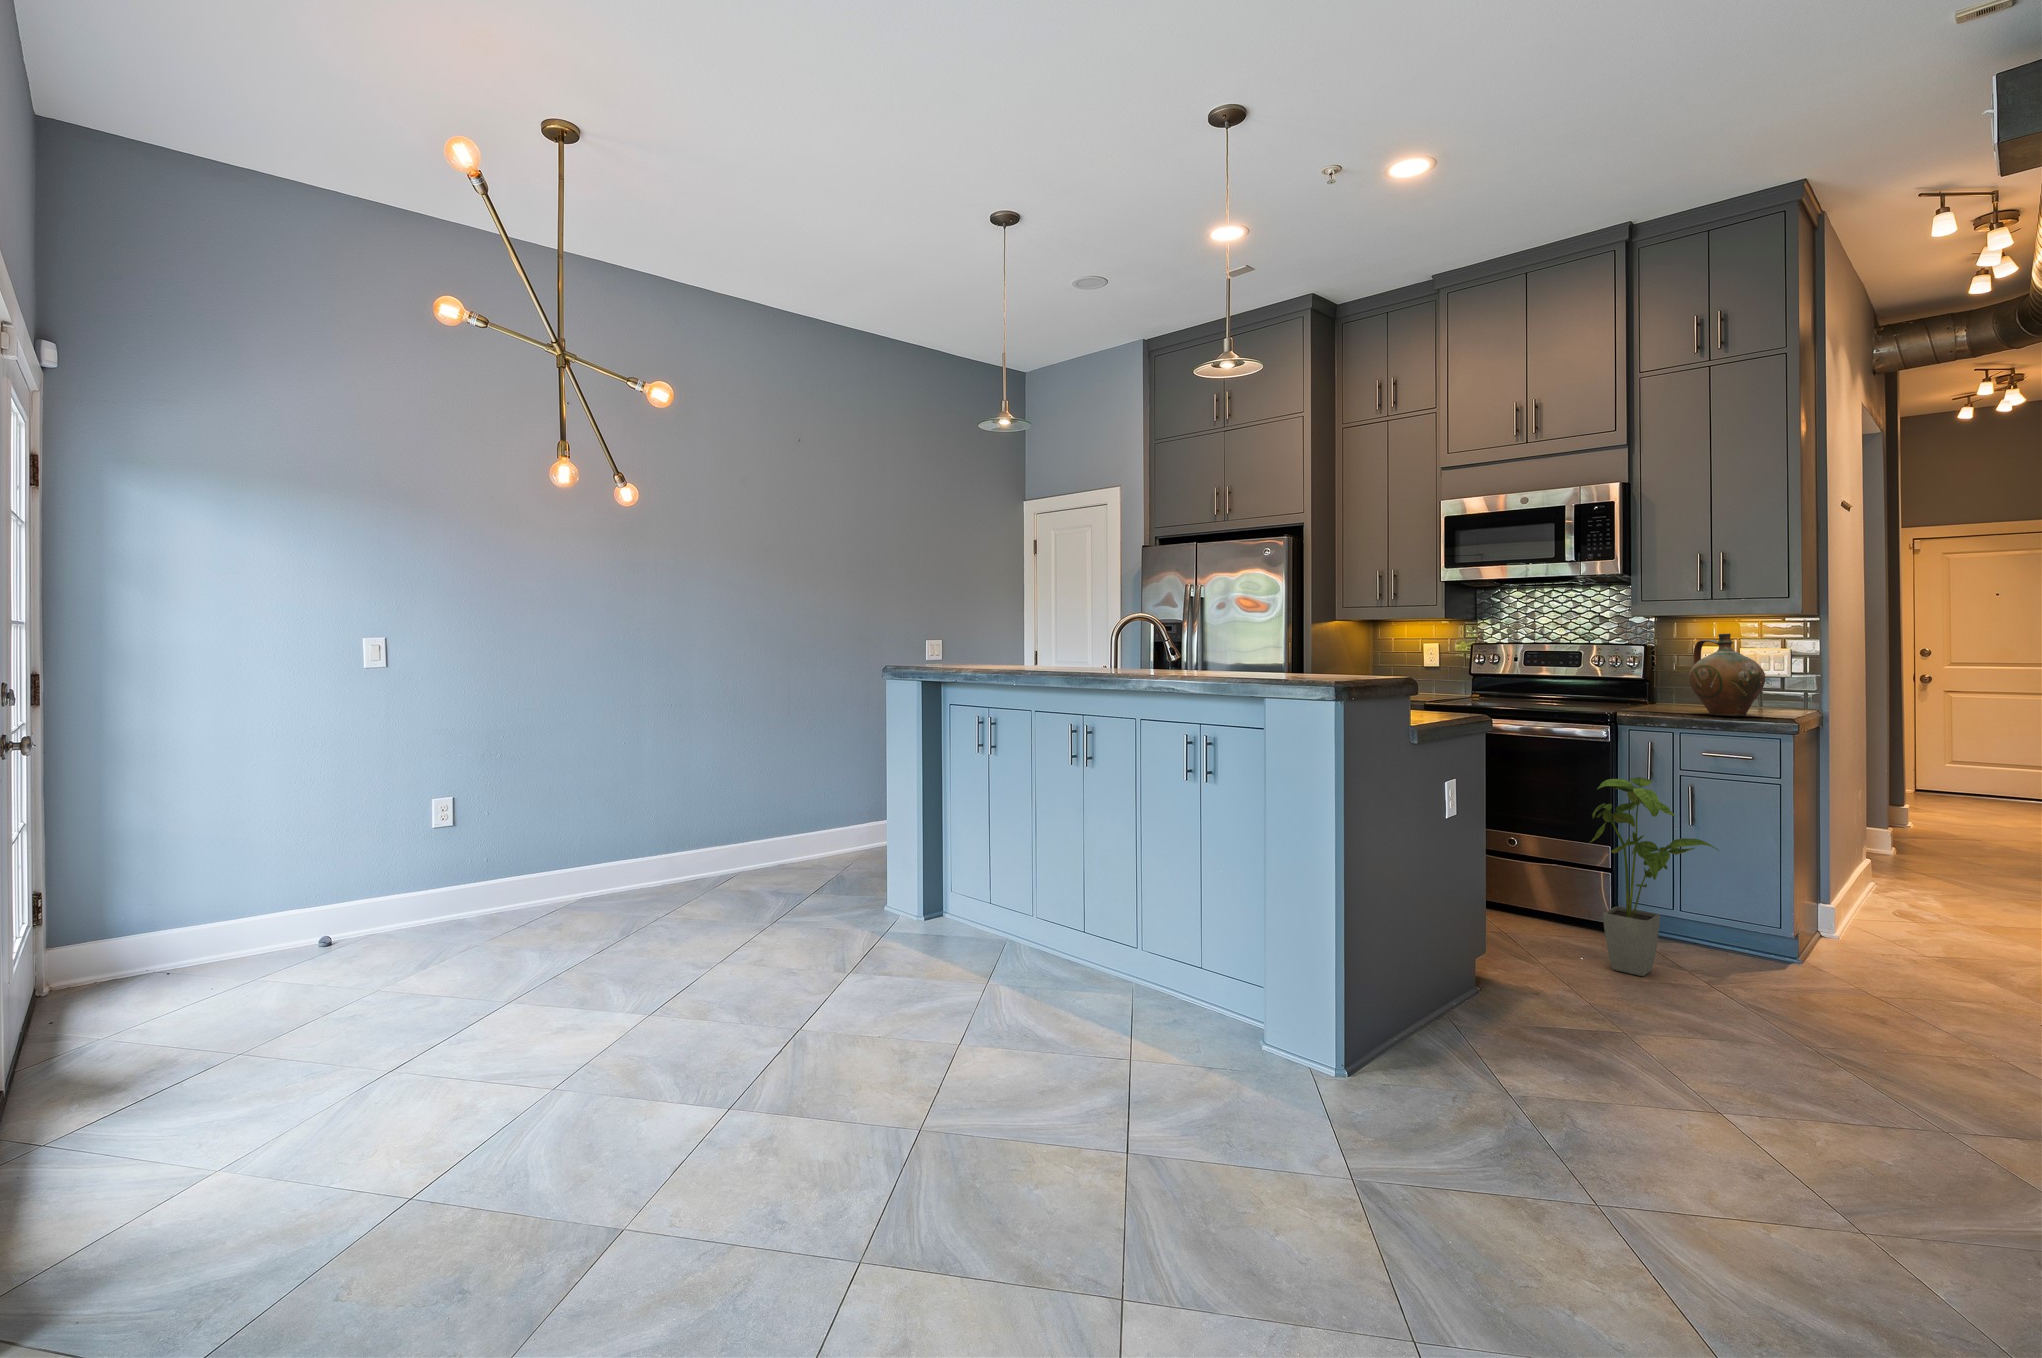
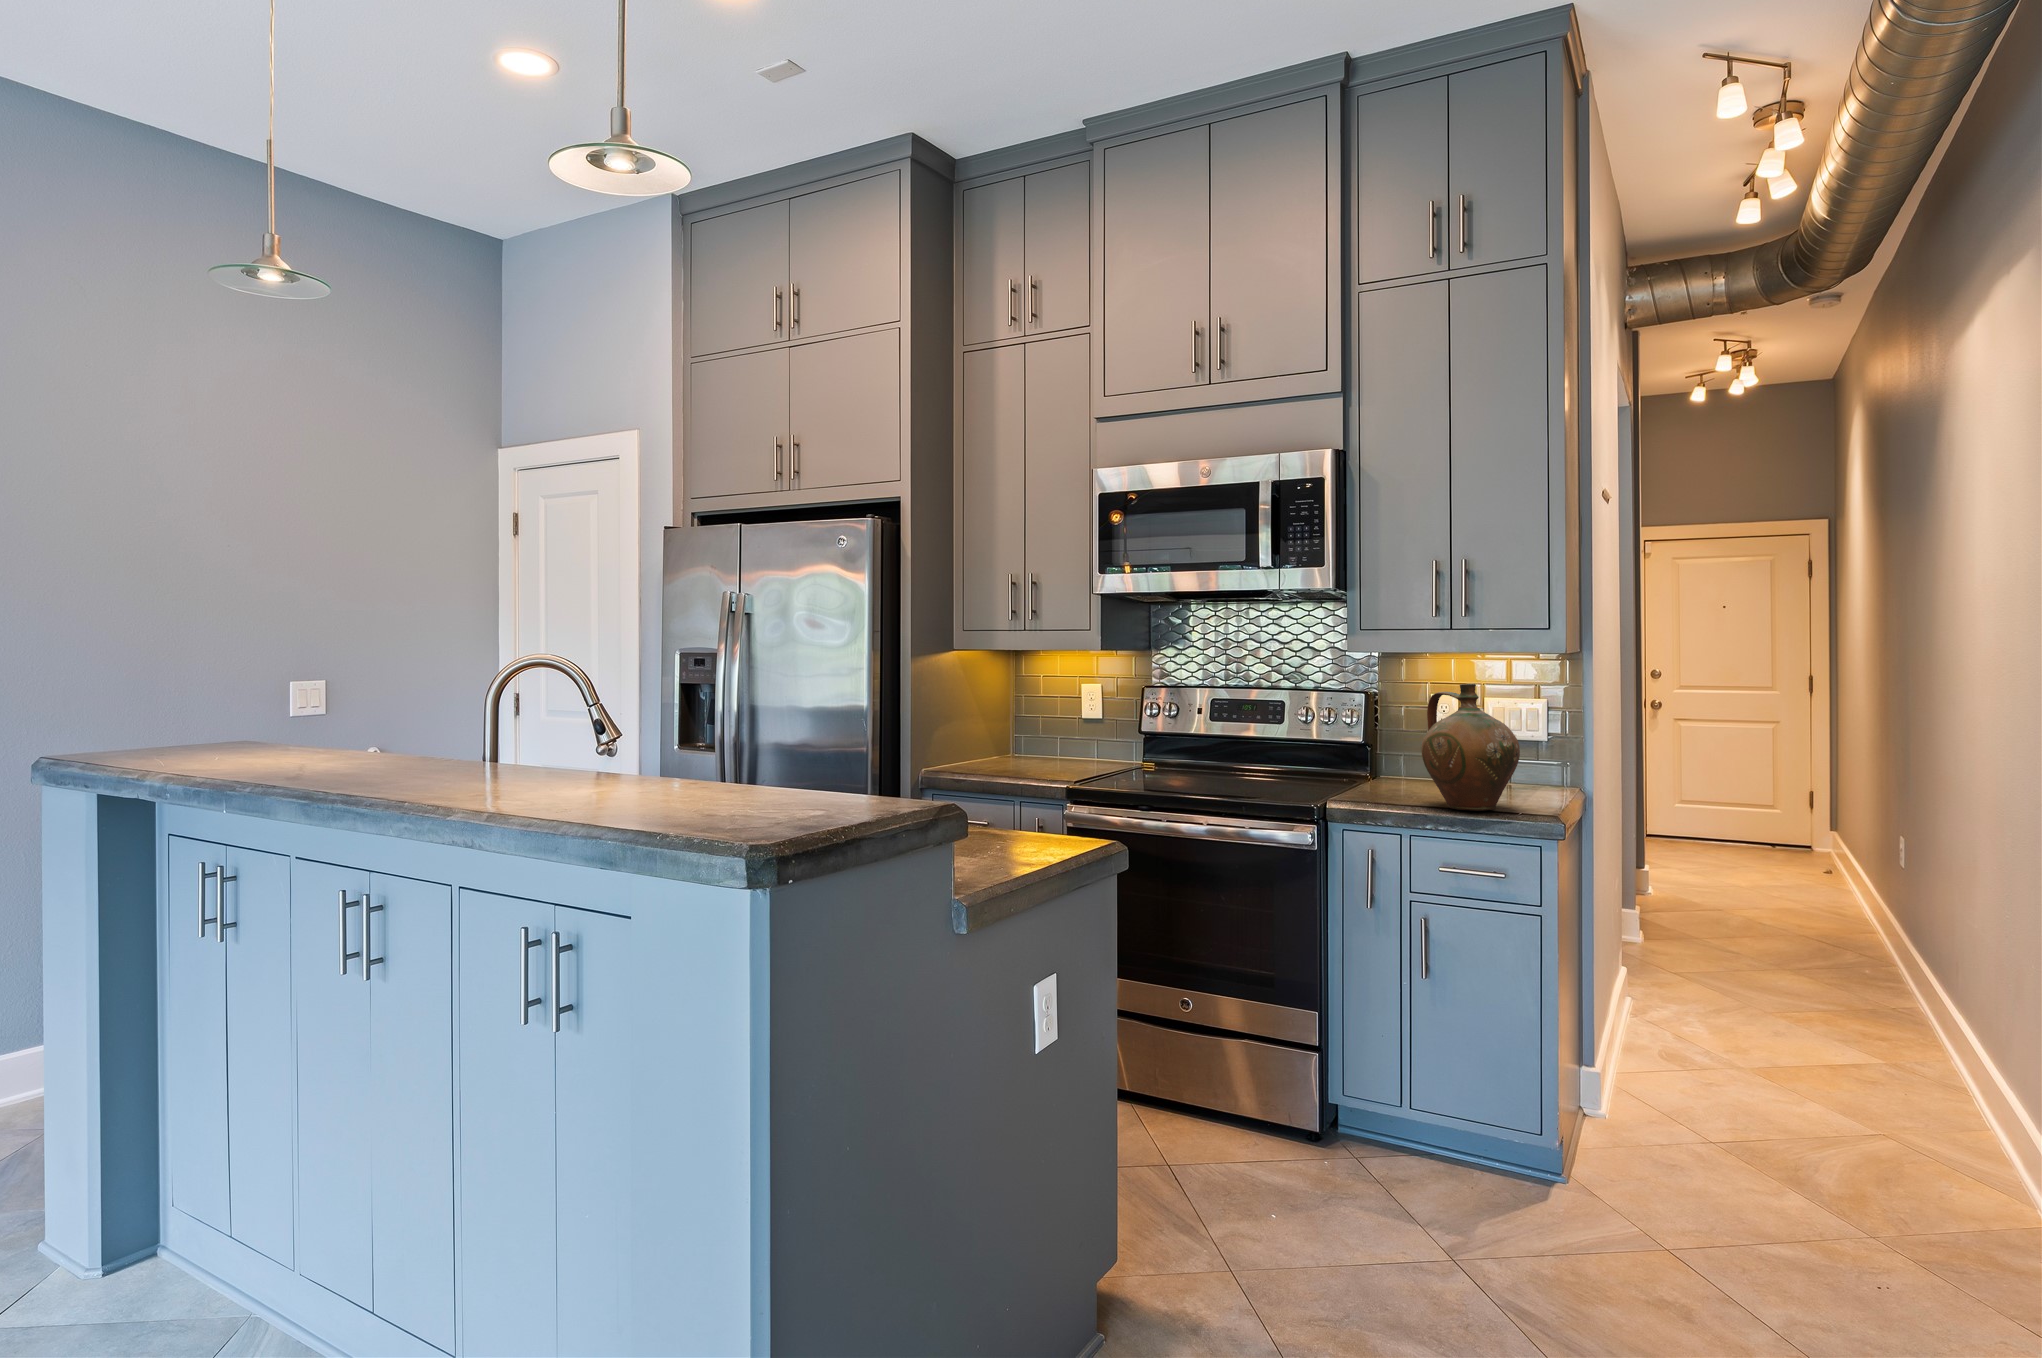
house plant: present [1591,777,1719,976] -> none [1284,925,1466,1252]

